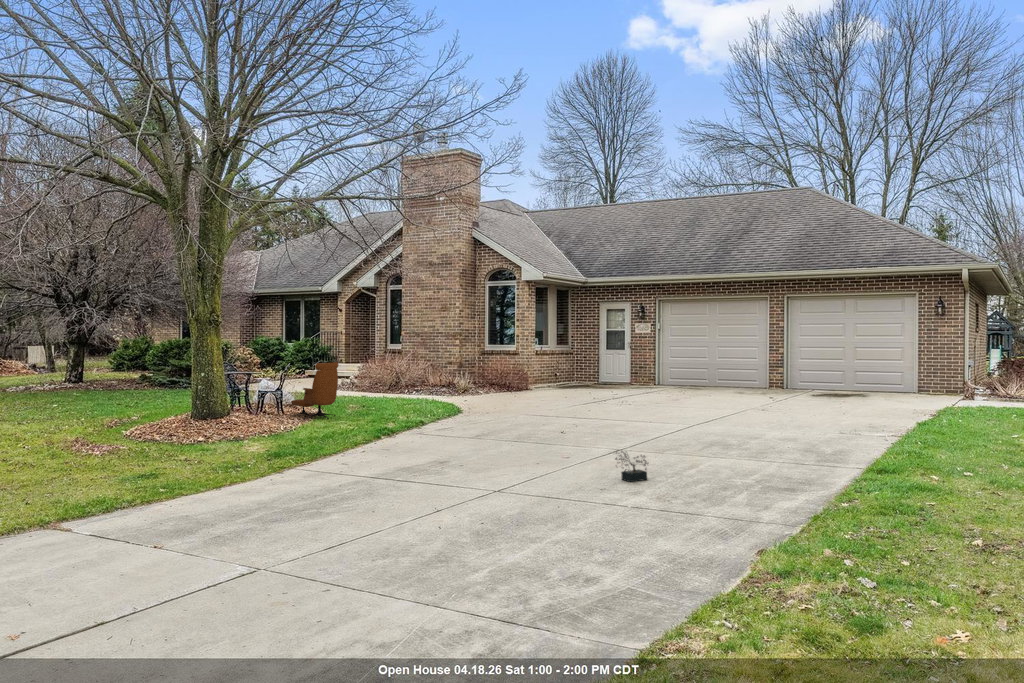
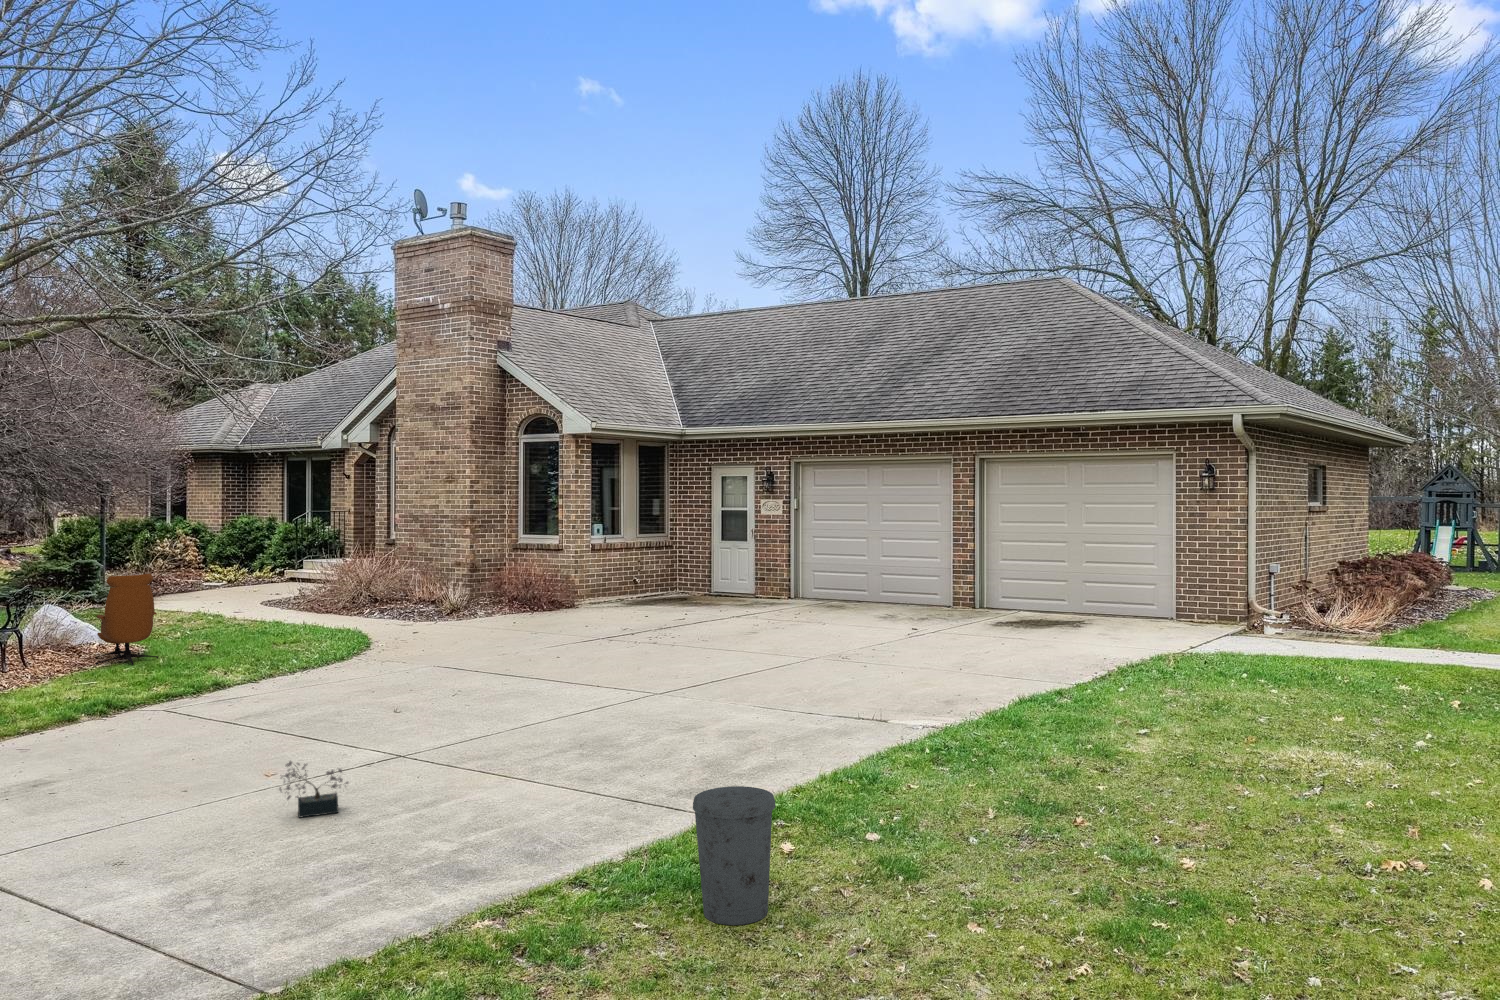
trash can: none [946,447,997,516] -> present [693,786,776,925]

